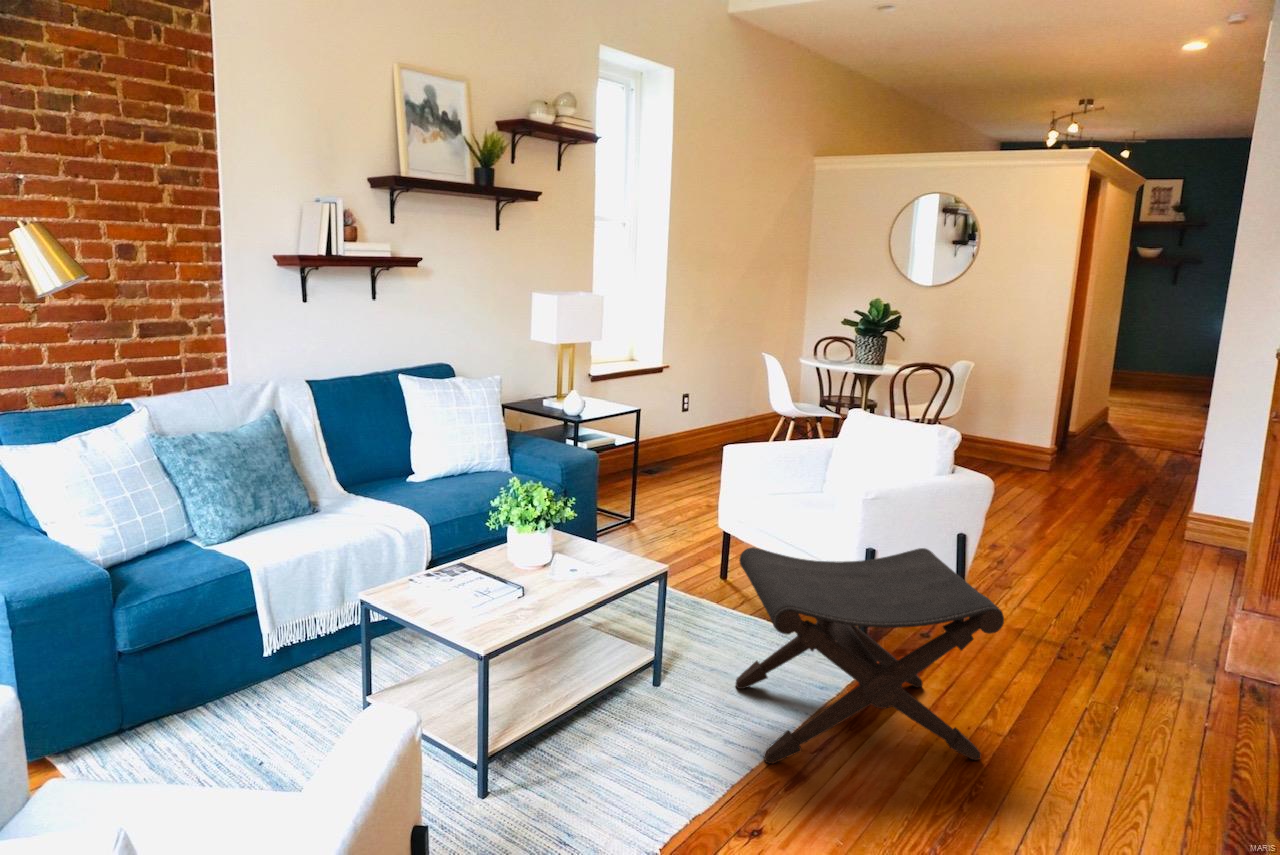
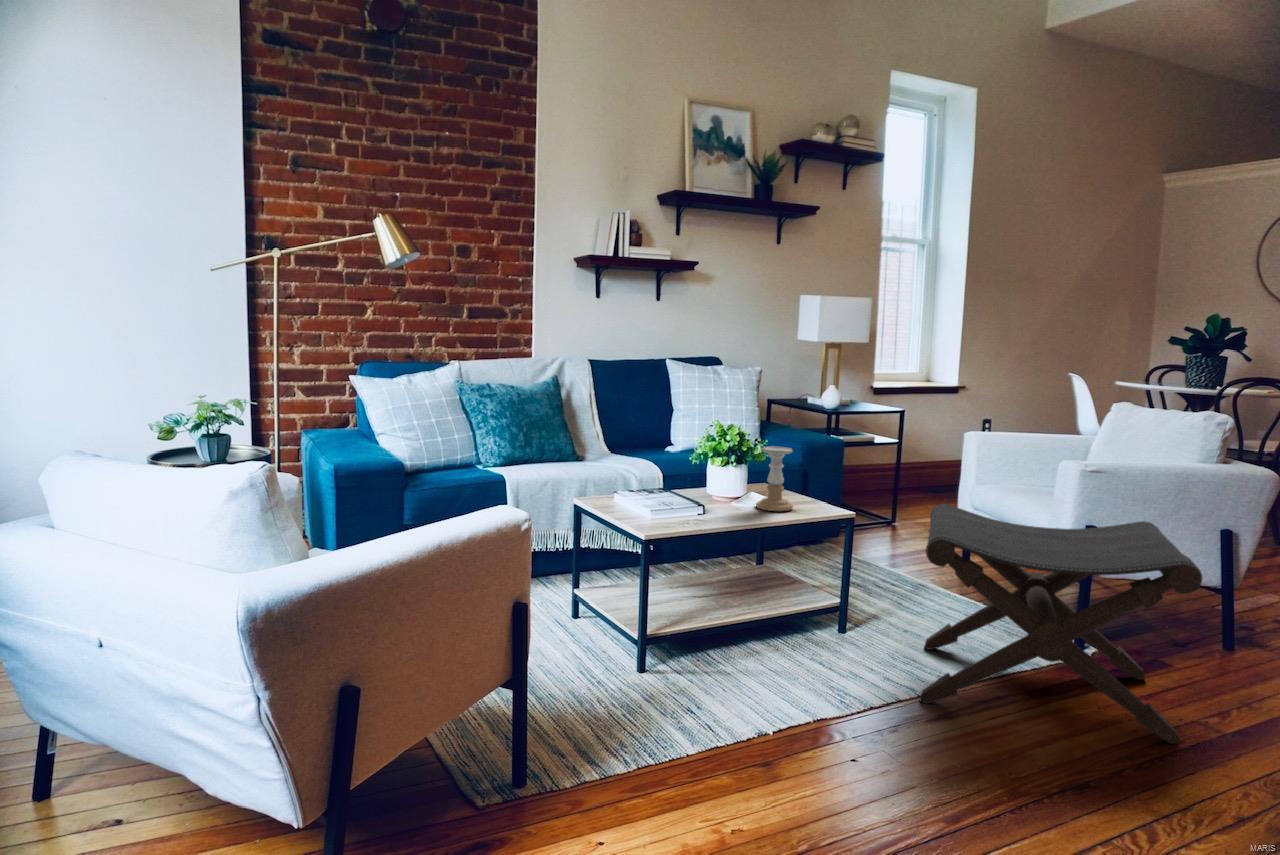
candle holder: none [565,502,604,574] -> present [756,446,793,511]

